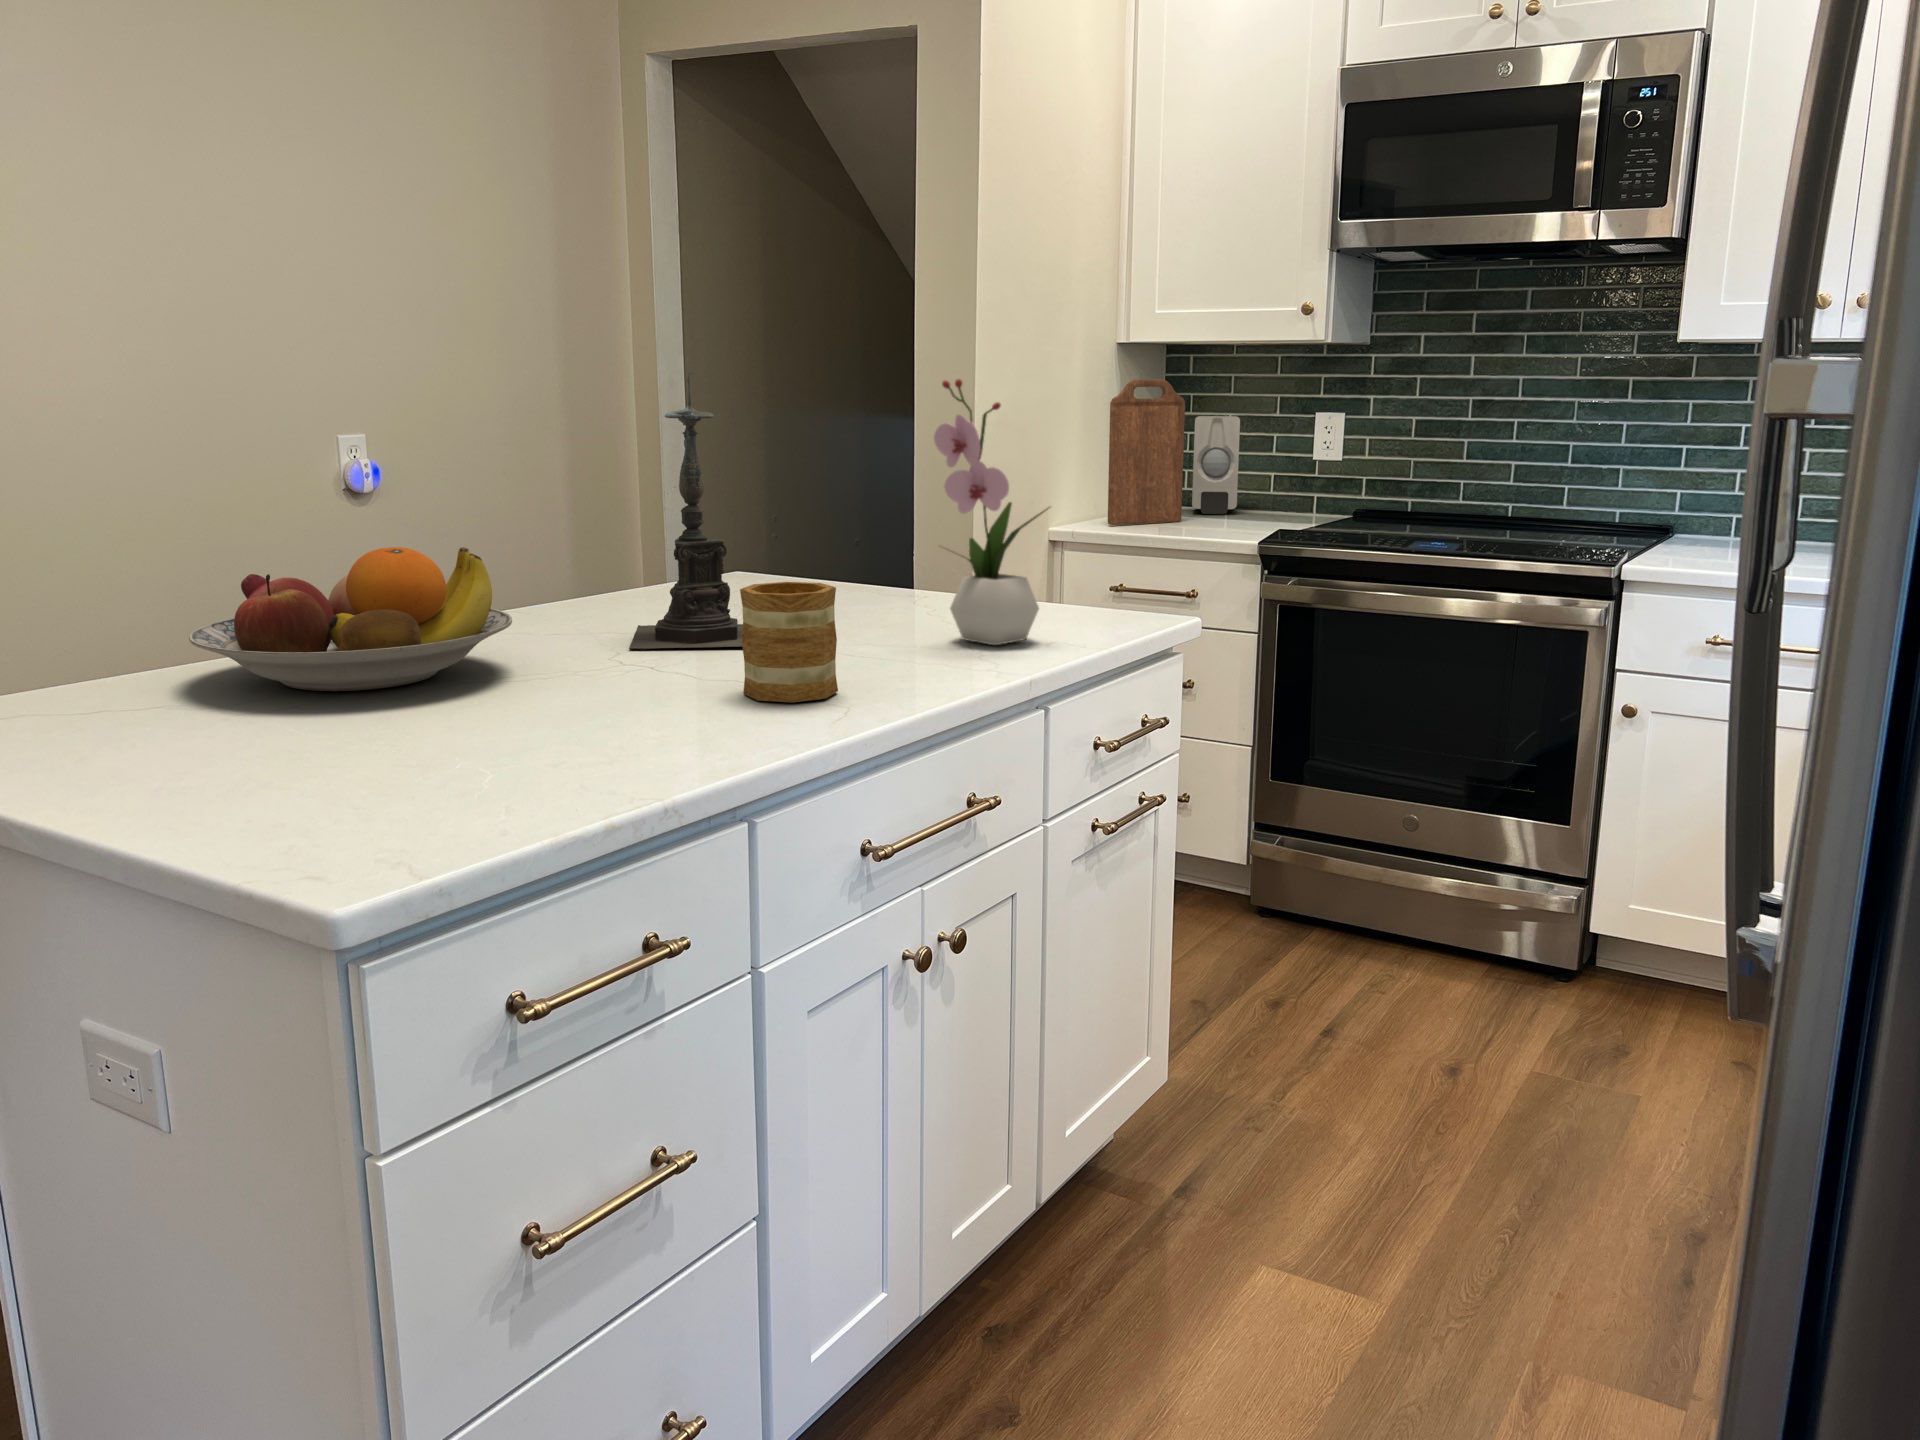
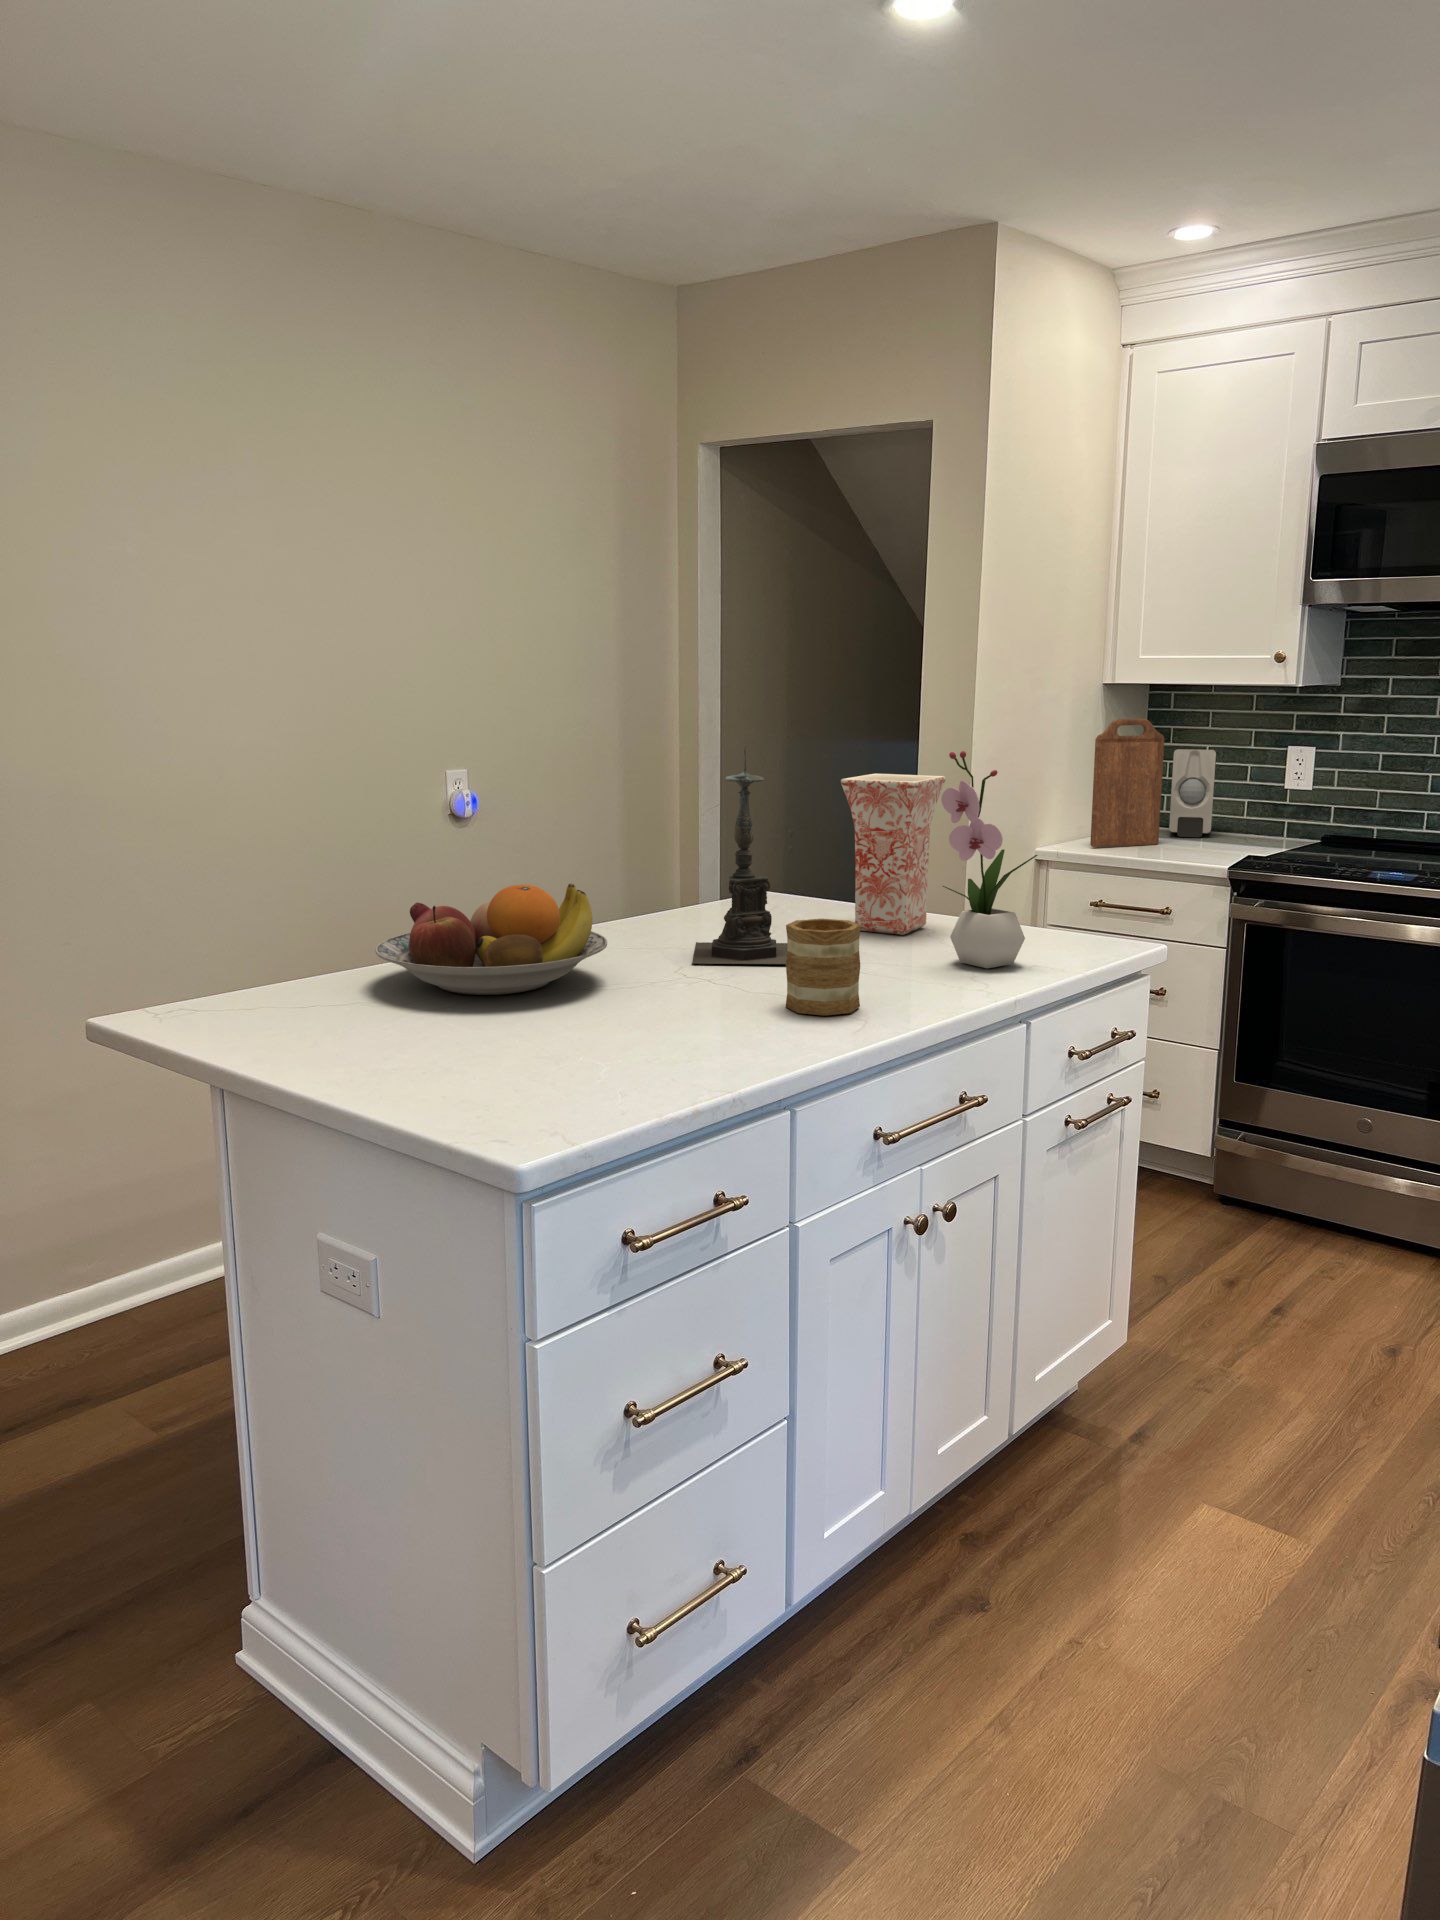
vase: none [813,420,940,612] -> present [841,774,946,935]

